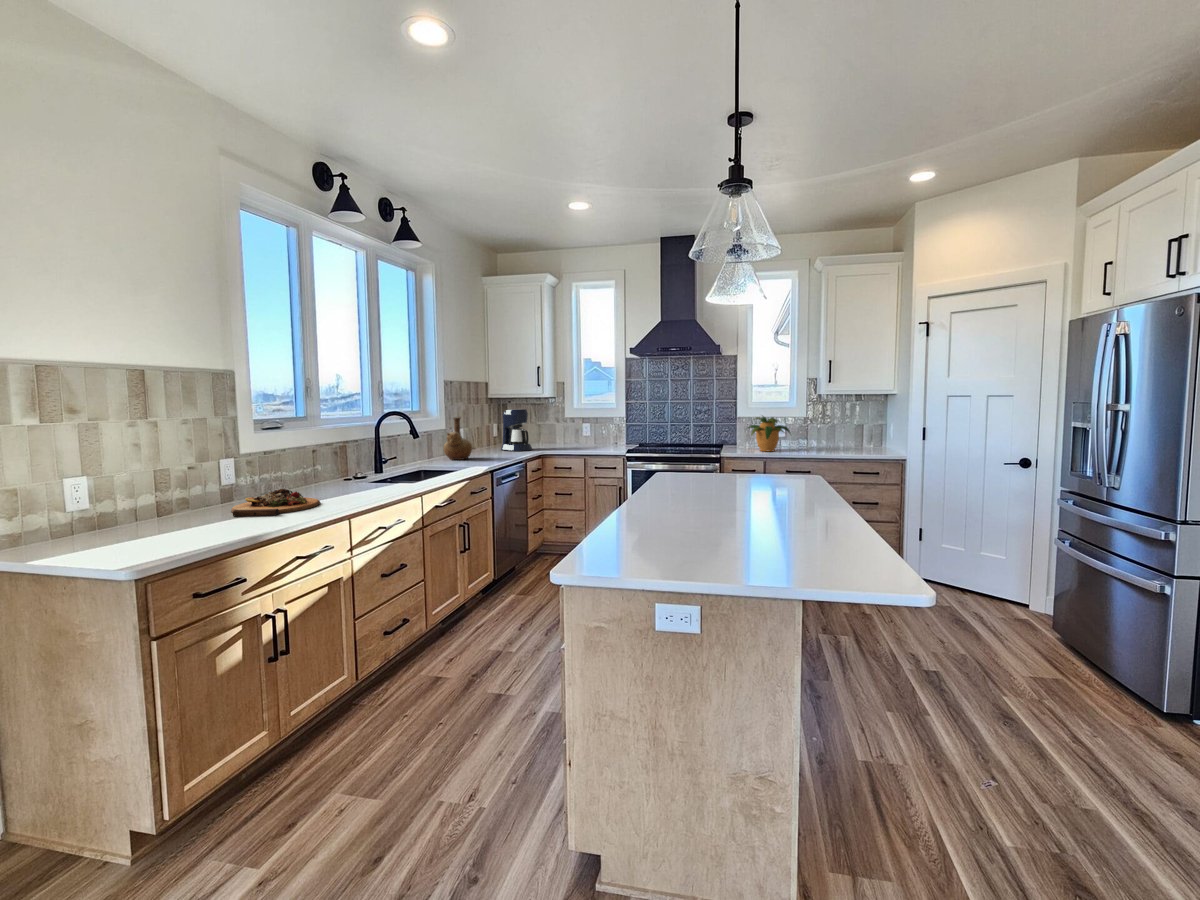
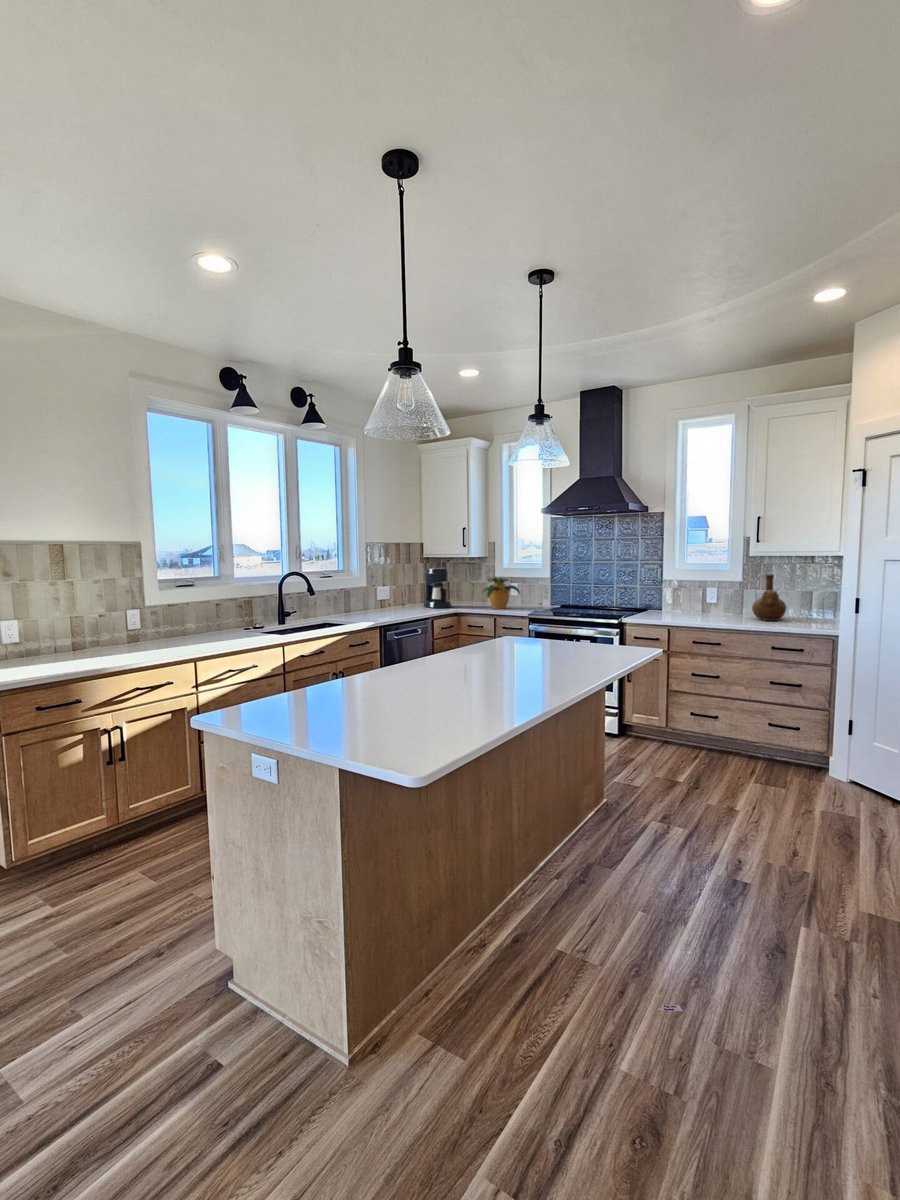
potted plant: present [747,416,790,451] -> present [483,577,520,609]
vase: present [444,417,472,460] -> present [752,574,786,621]
cutting board: present [231,489,320,516] -> none [112,635,184,655]

